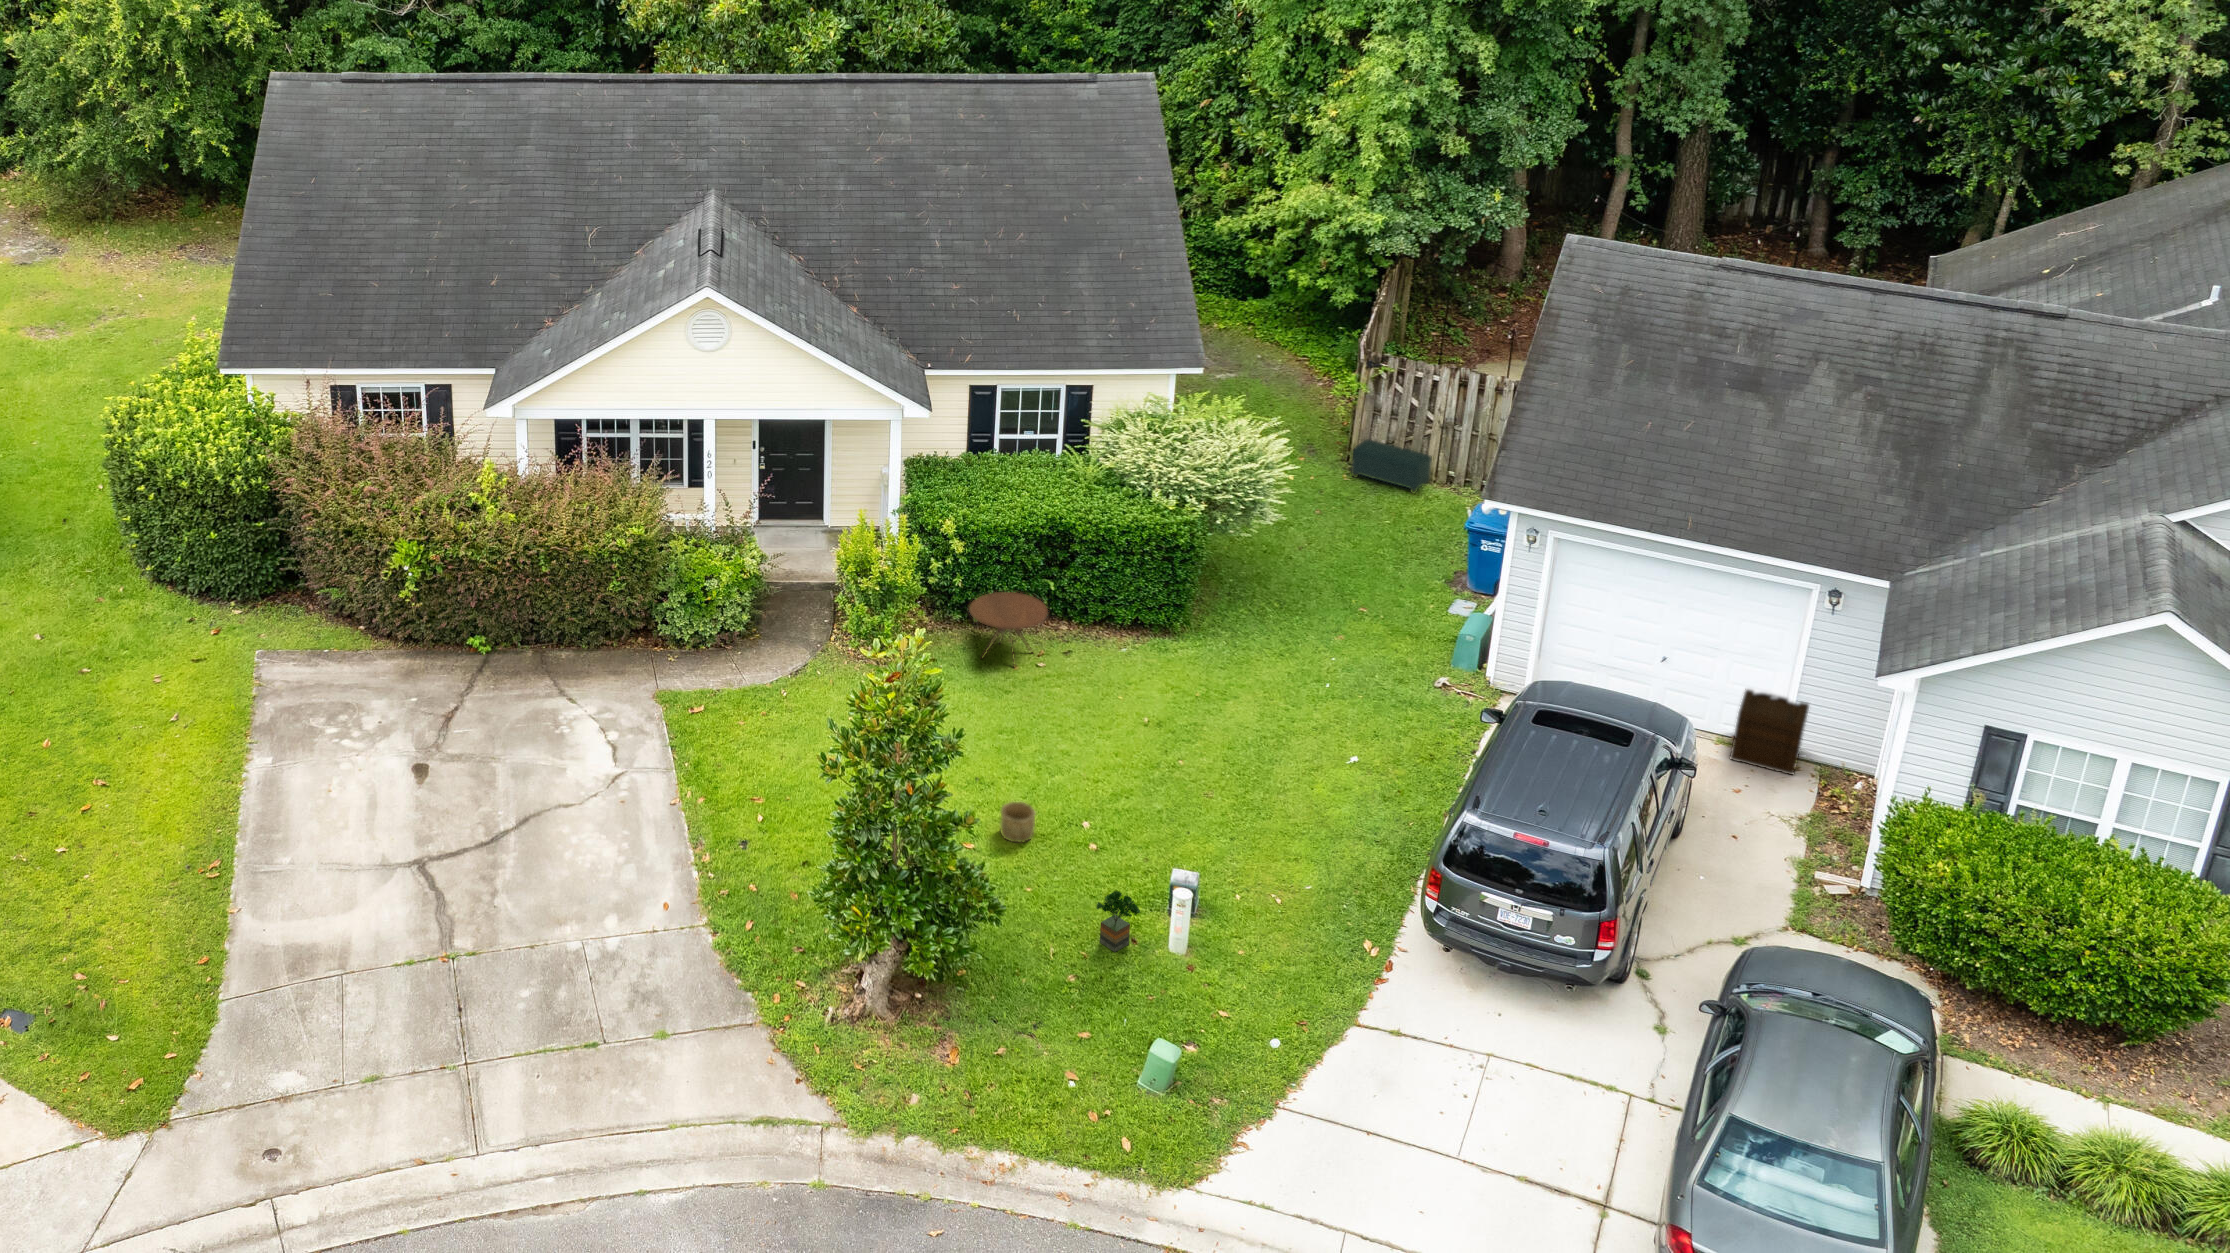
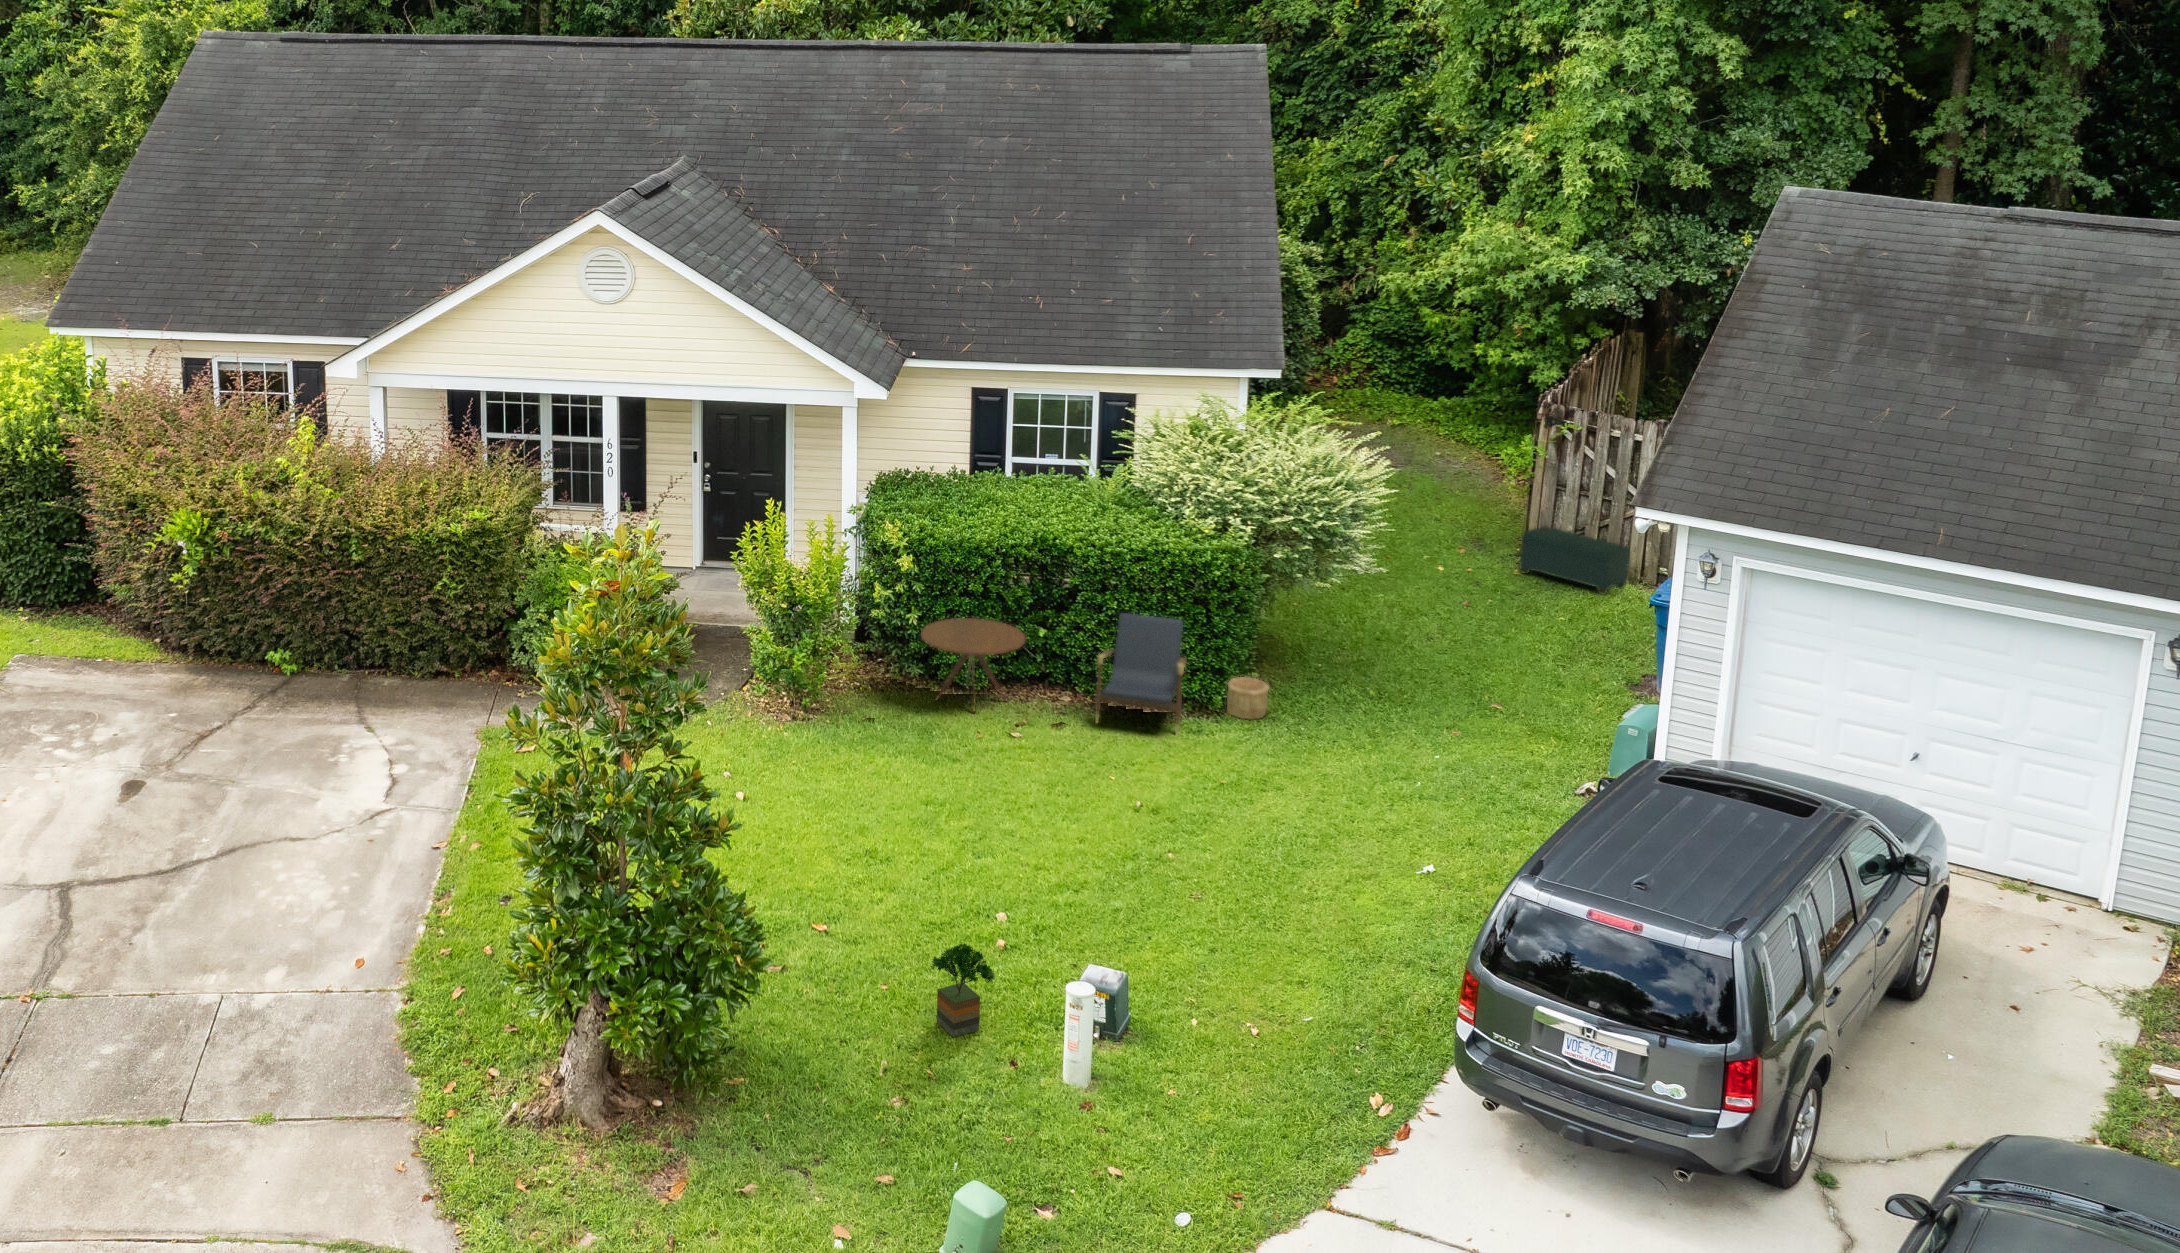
lounge chair: none [1102,580,1167,670] -> present [1095,613,1187,734]
wooden crate: present [1730,690,1809,775] -> none [2023,812,2161,949]
wooden bucket: present [1000,802,1036,842] -> present [1227,677,1269,720]

